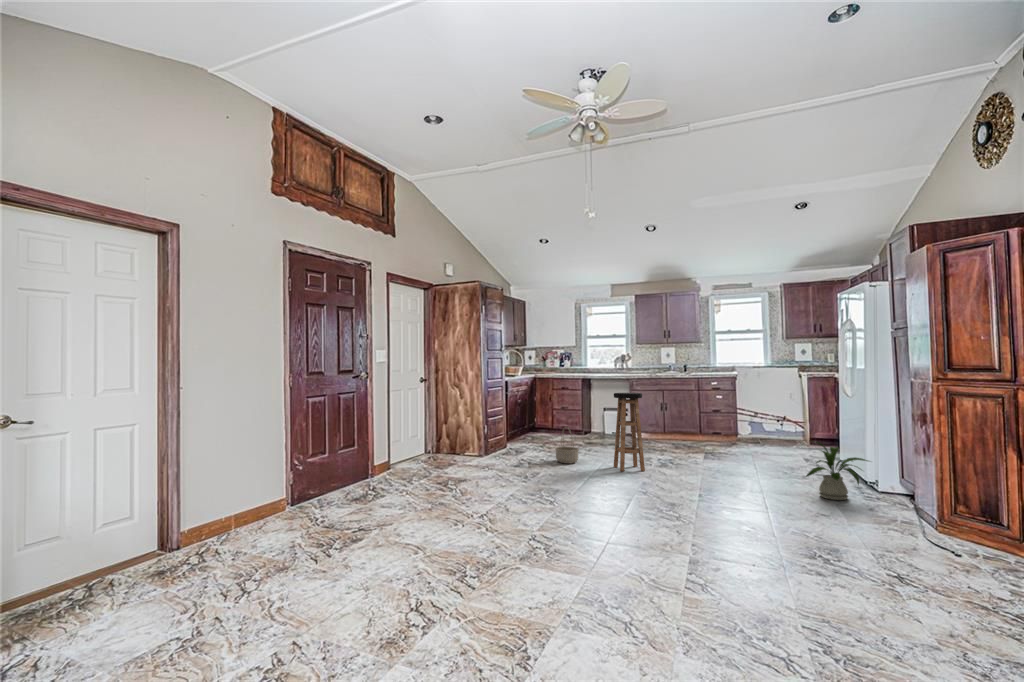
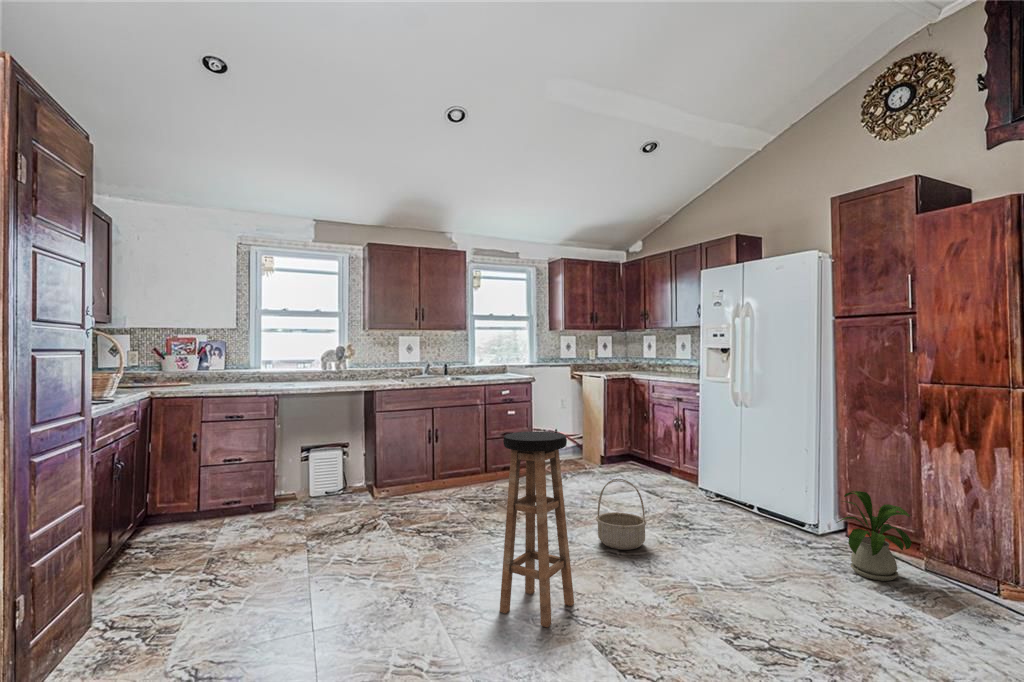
basket: present [555,428,579,464] -> present [596,479,646,550]

